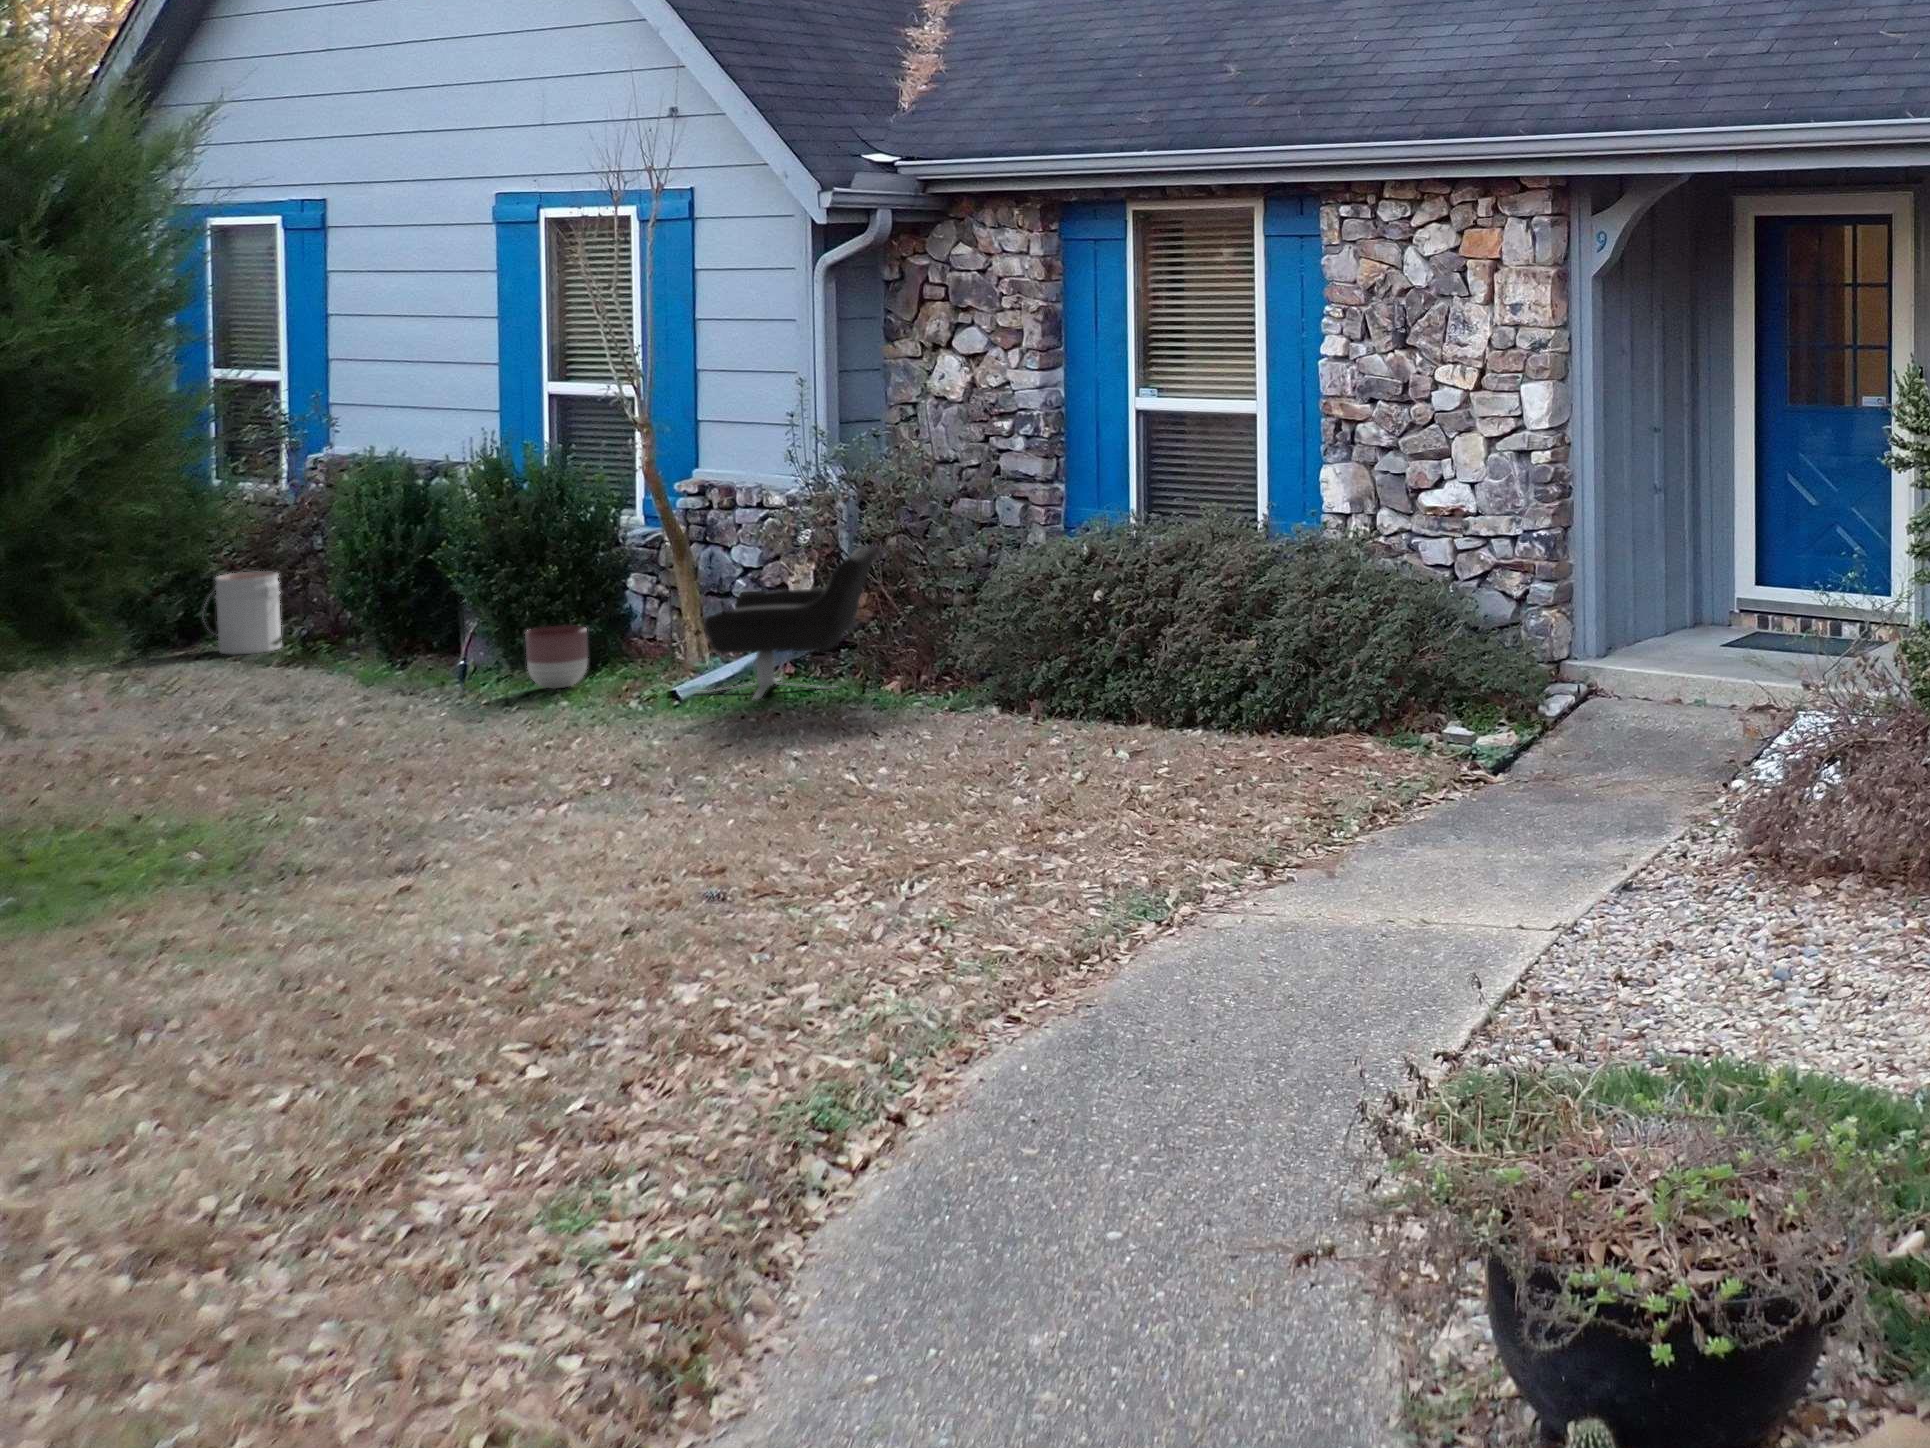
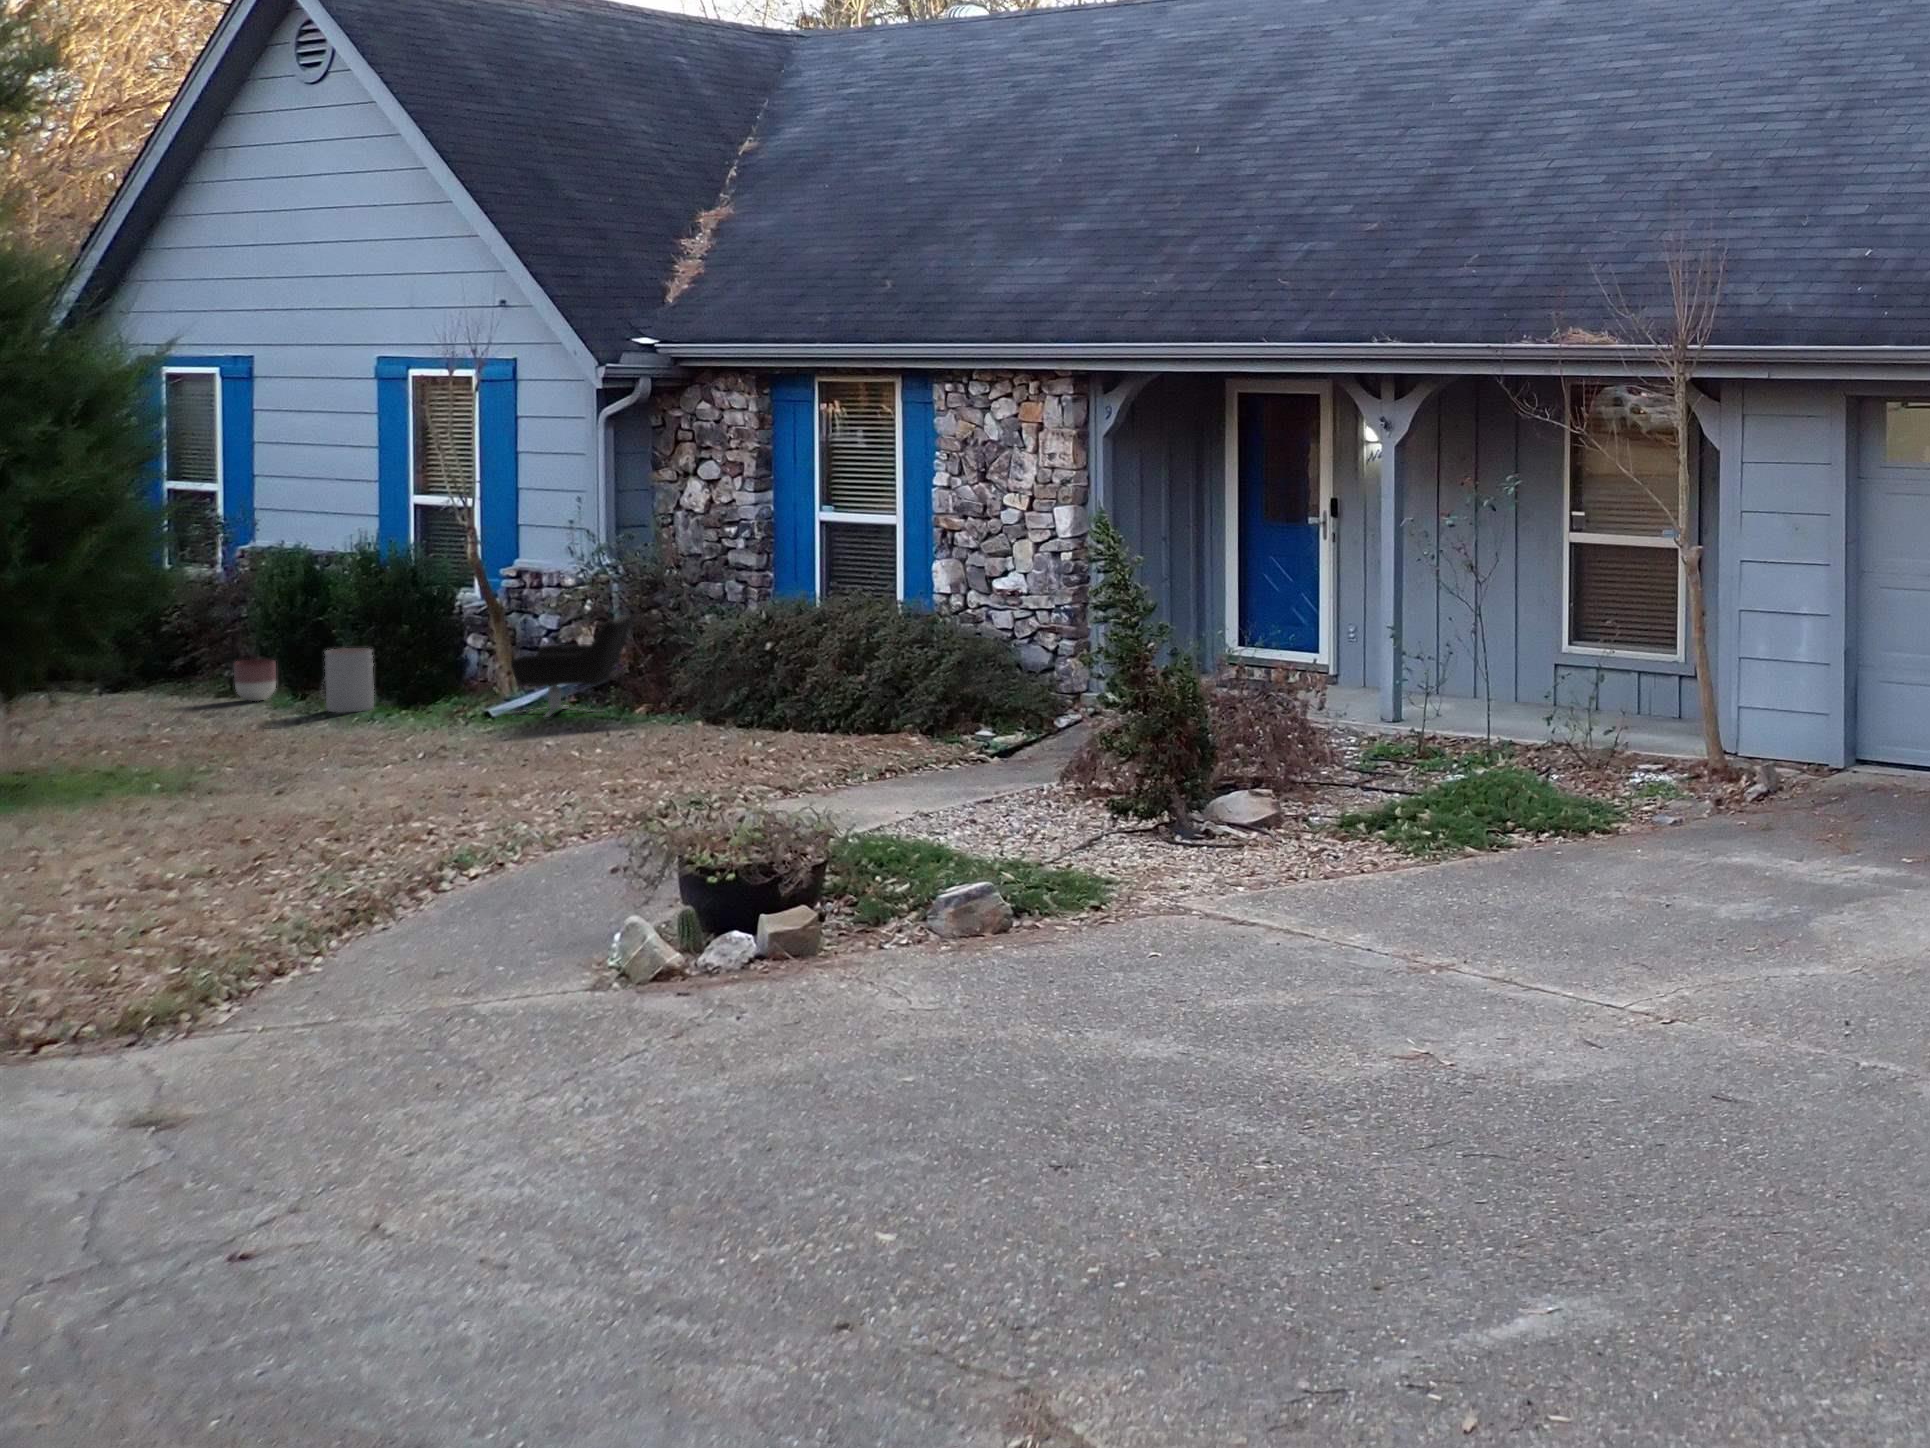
bucket: present [203,571,281,654] -> present [325,648,374,713]
planter: present [525,625,588,688] -> present [234,659,276,701]

